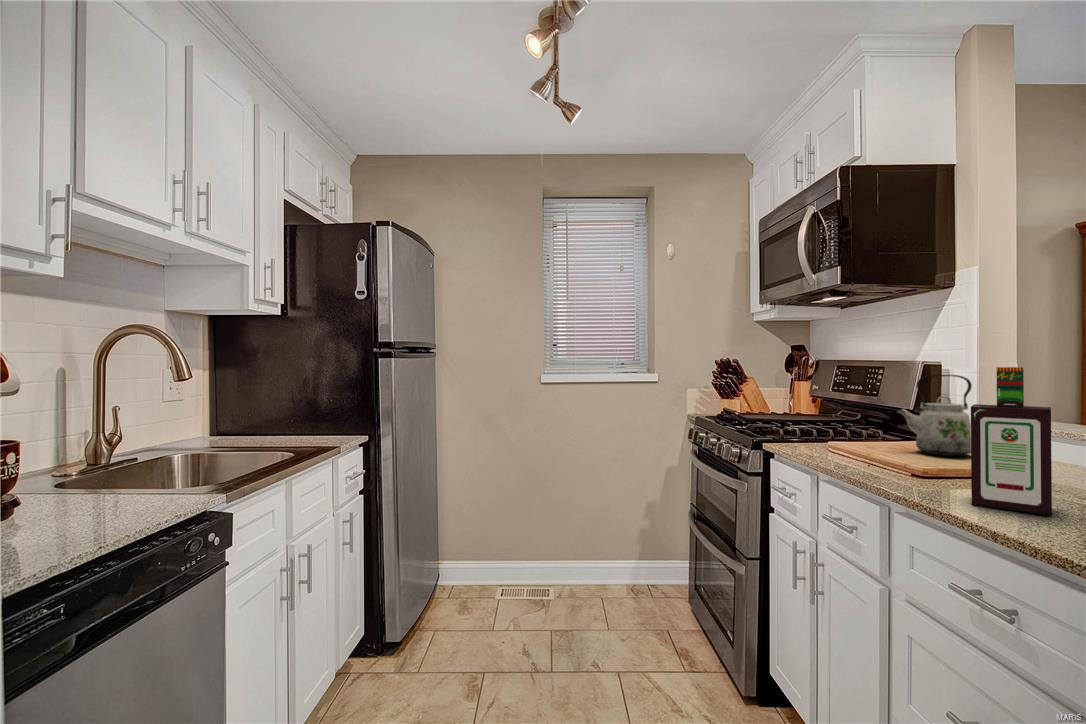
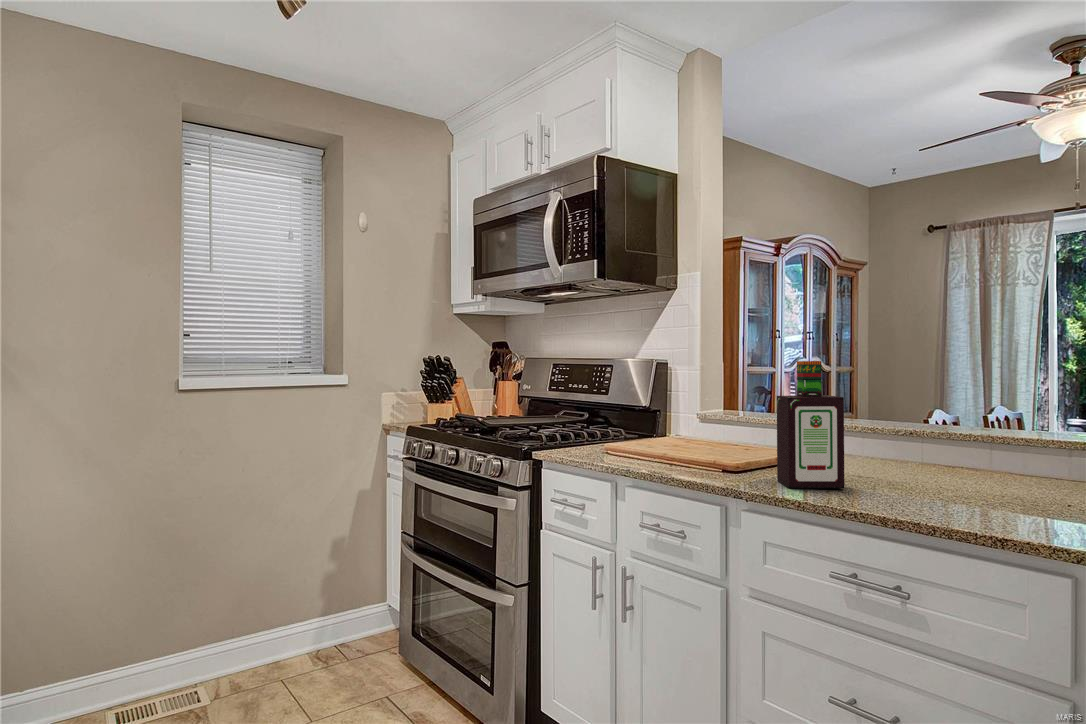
kettle: present [897,375,972,456] -> none [656,371,713,447]

